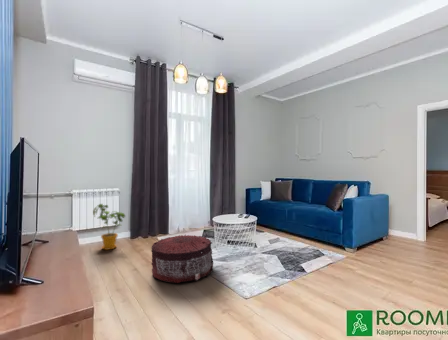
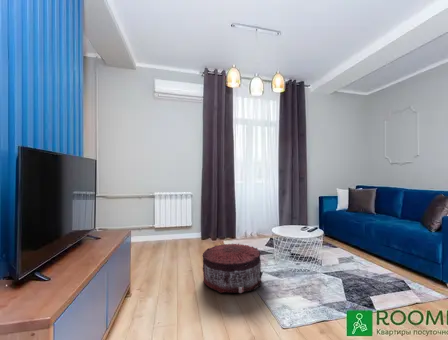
house plant: present [93,204,125,250] -> none [169,208,194,247]

